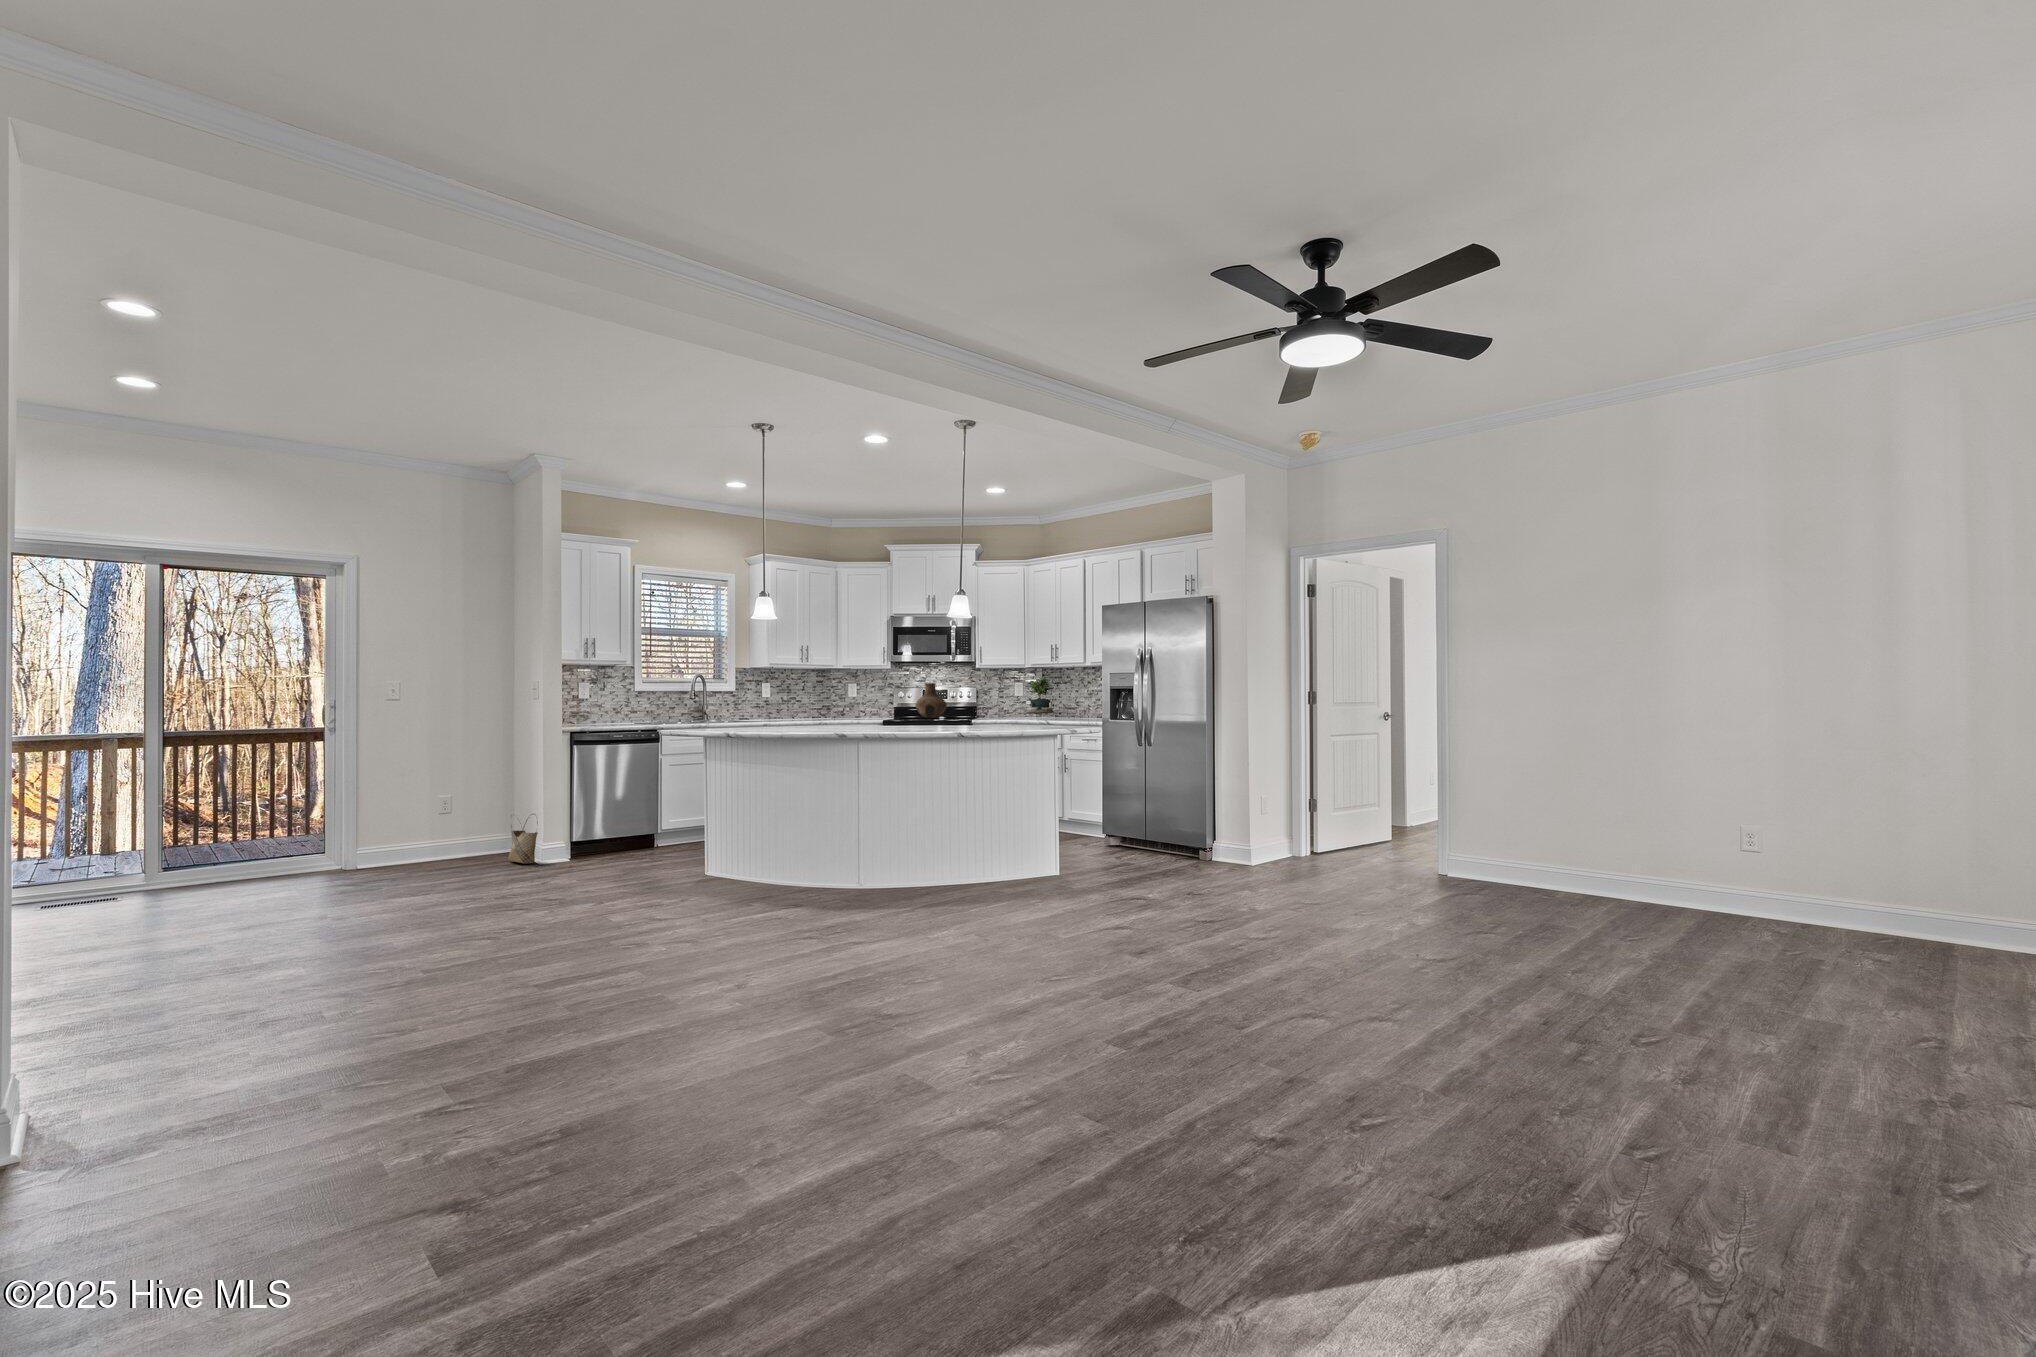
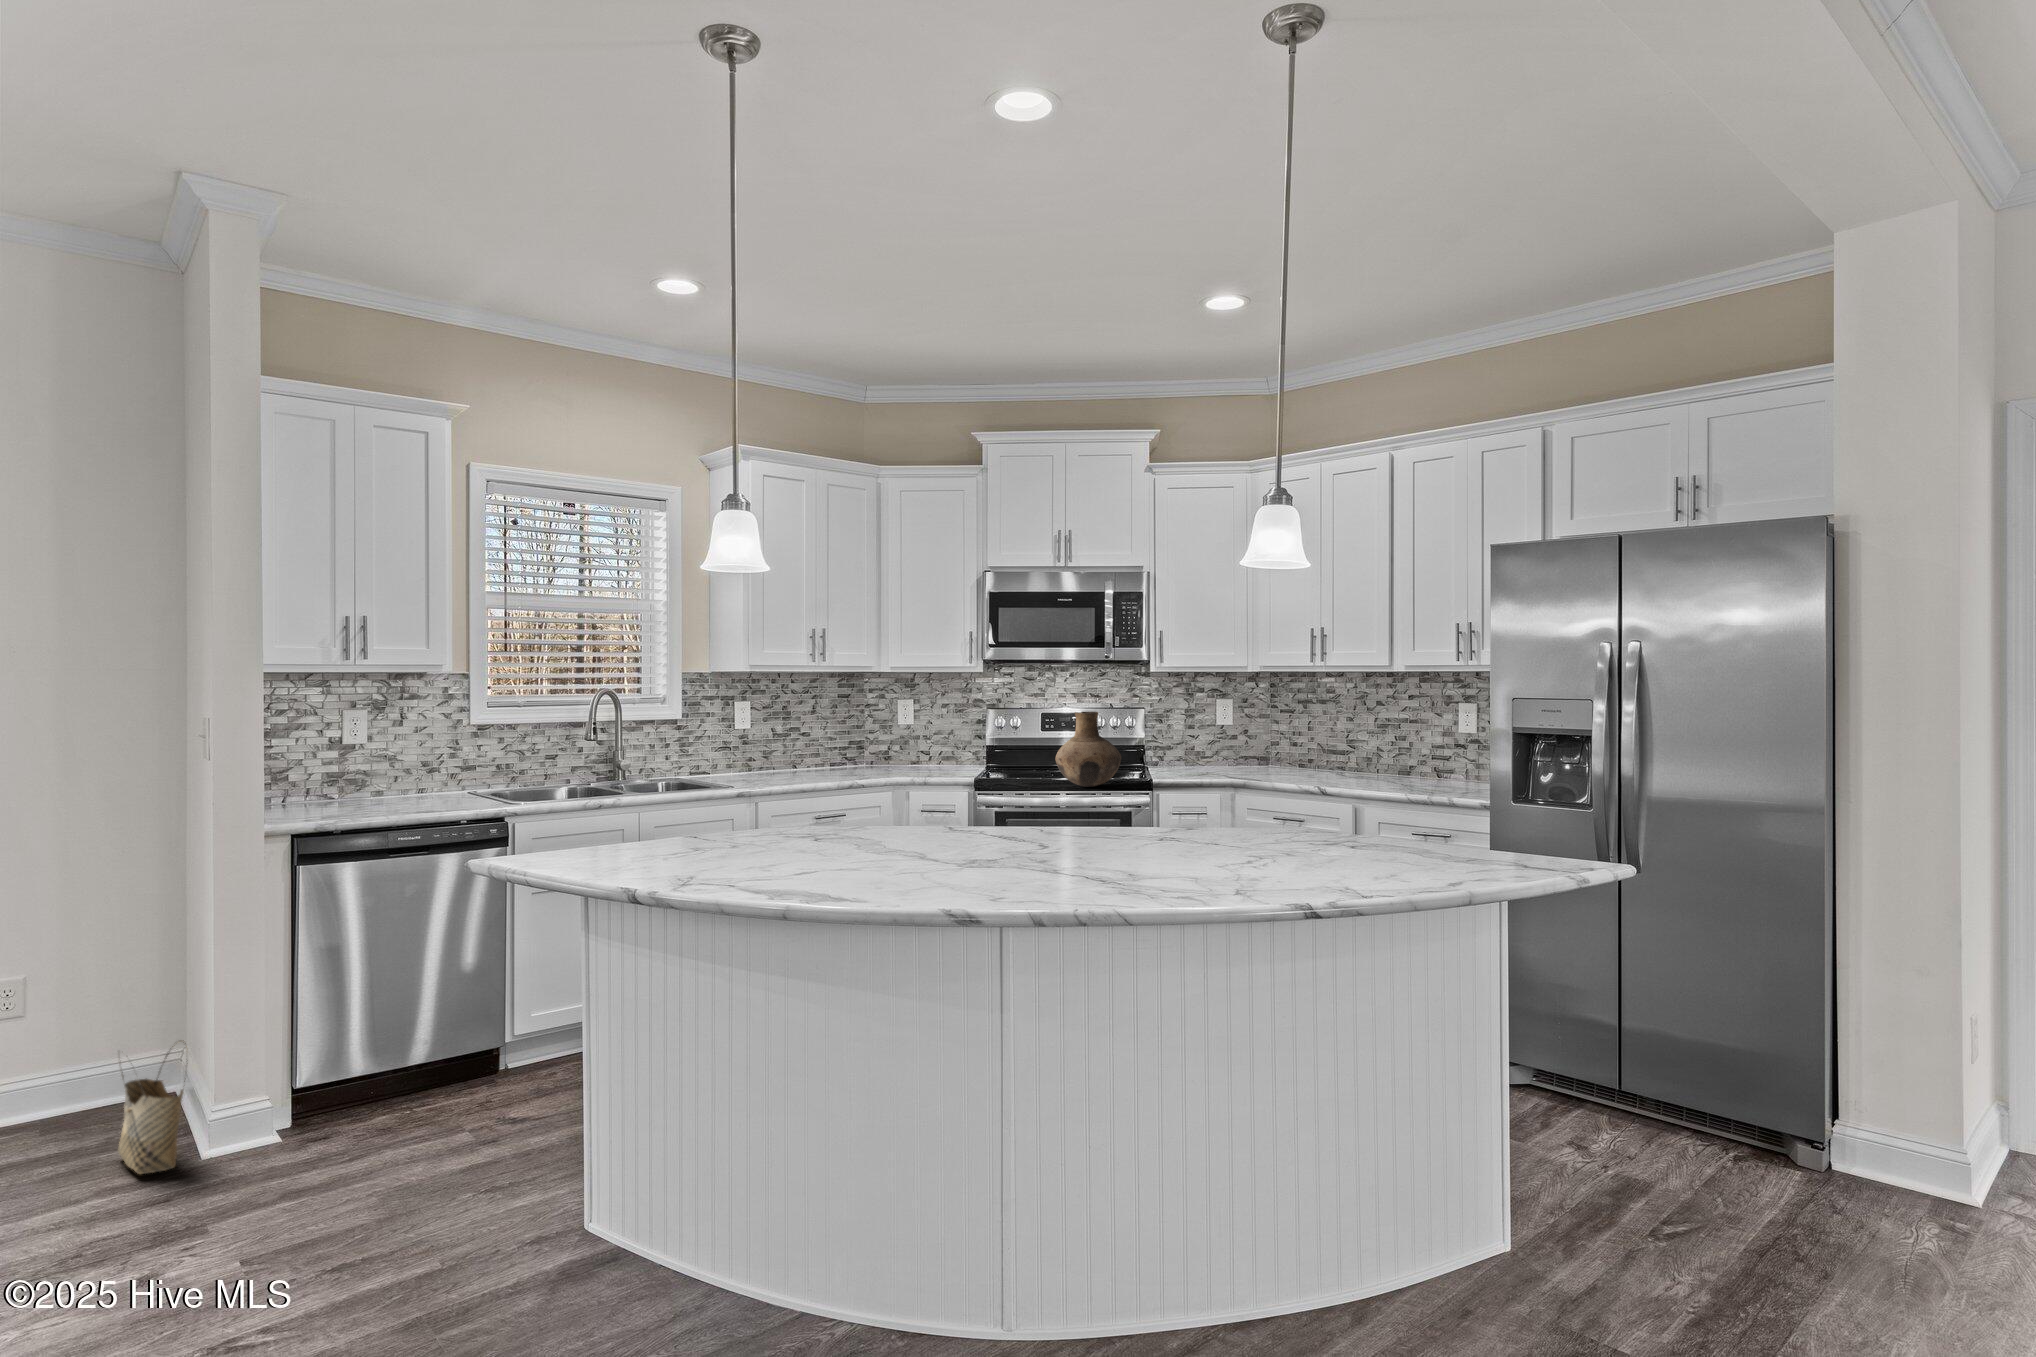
potted plant: present [1027,677,1054,713] -> none [1243,688,1296,761]

